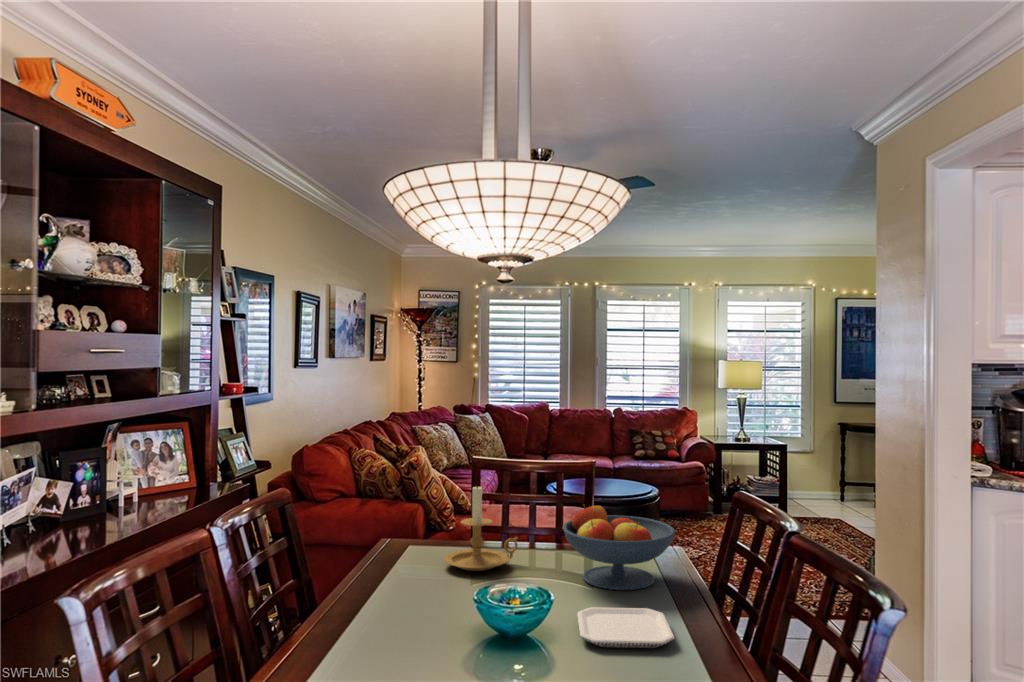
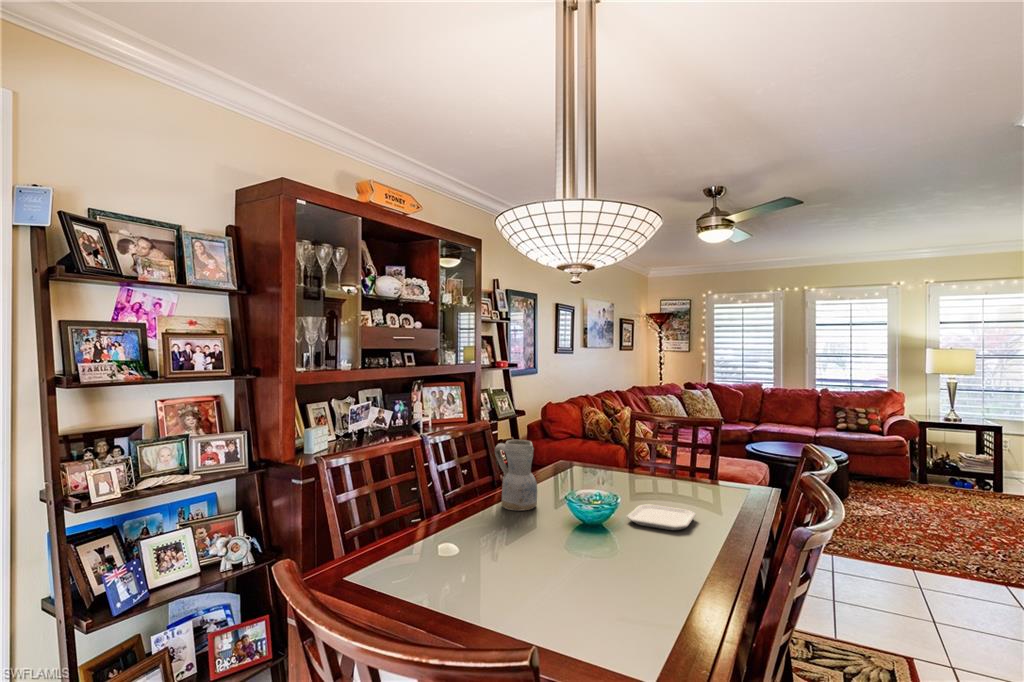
candle holder: present [444,485,518,571] -> none [586,425,637,480]
fruit bowl: present [563,505,675,590] -> none [654,443,736,502]
ceramic pitcher: none [345,527,423,657] -> present [495,440,537,510]

